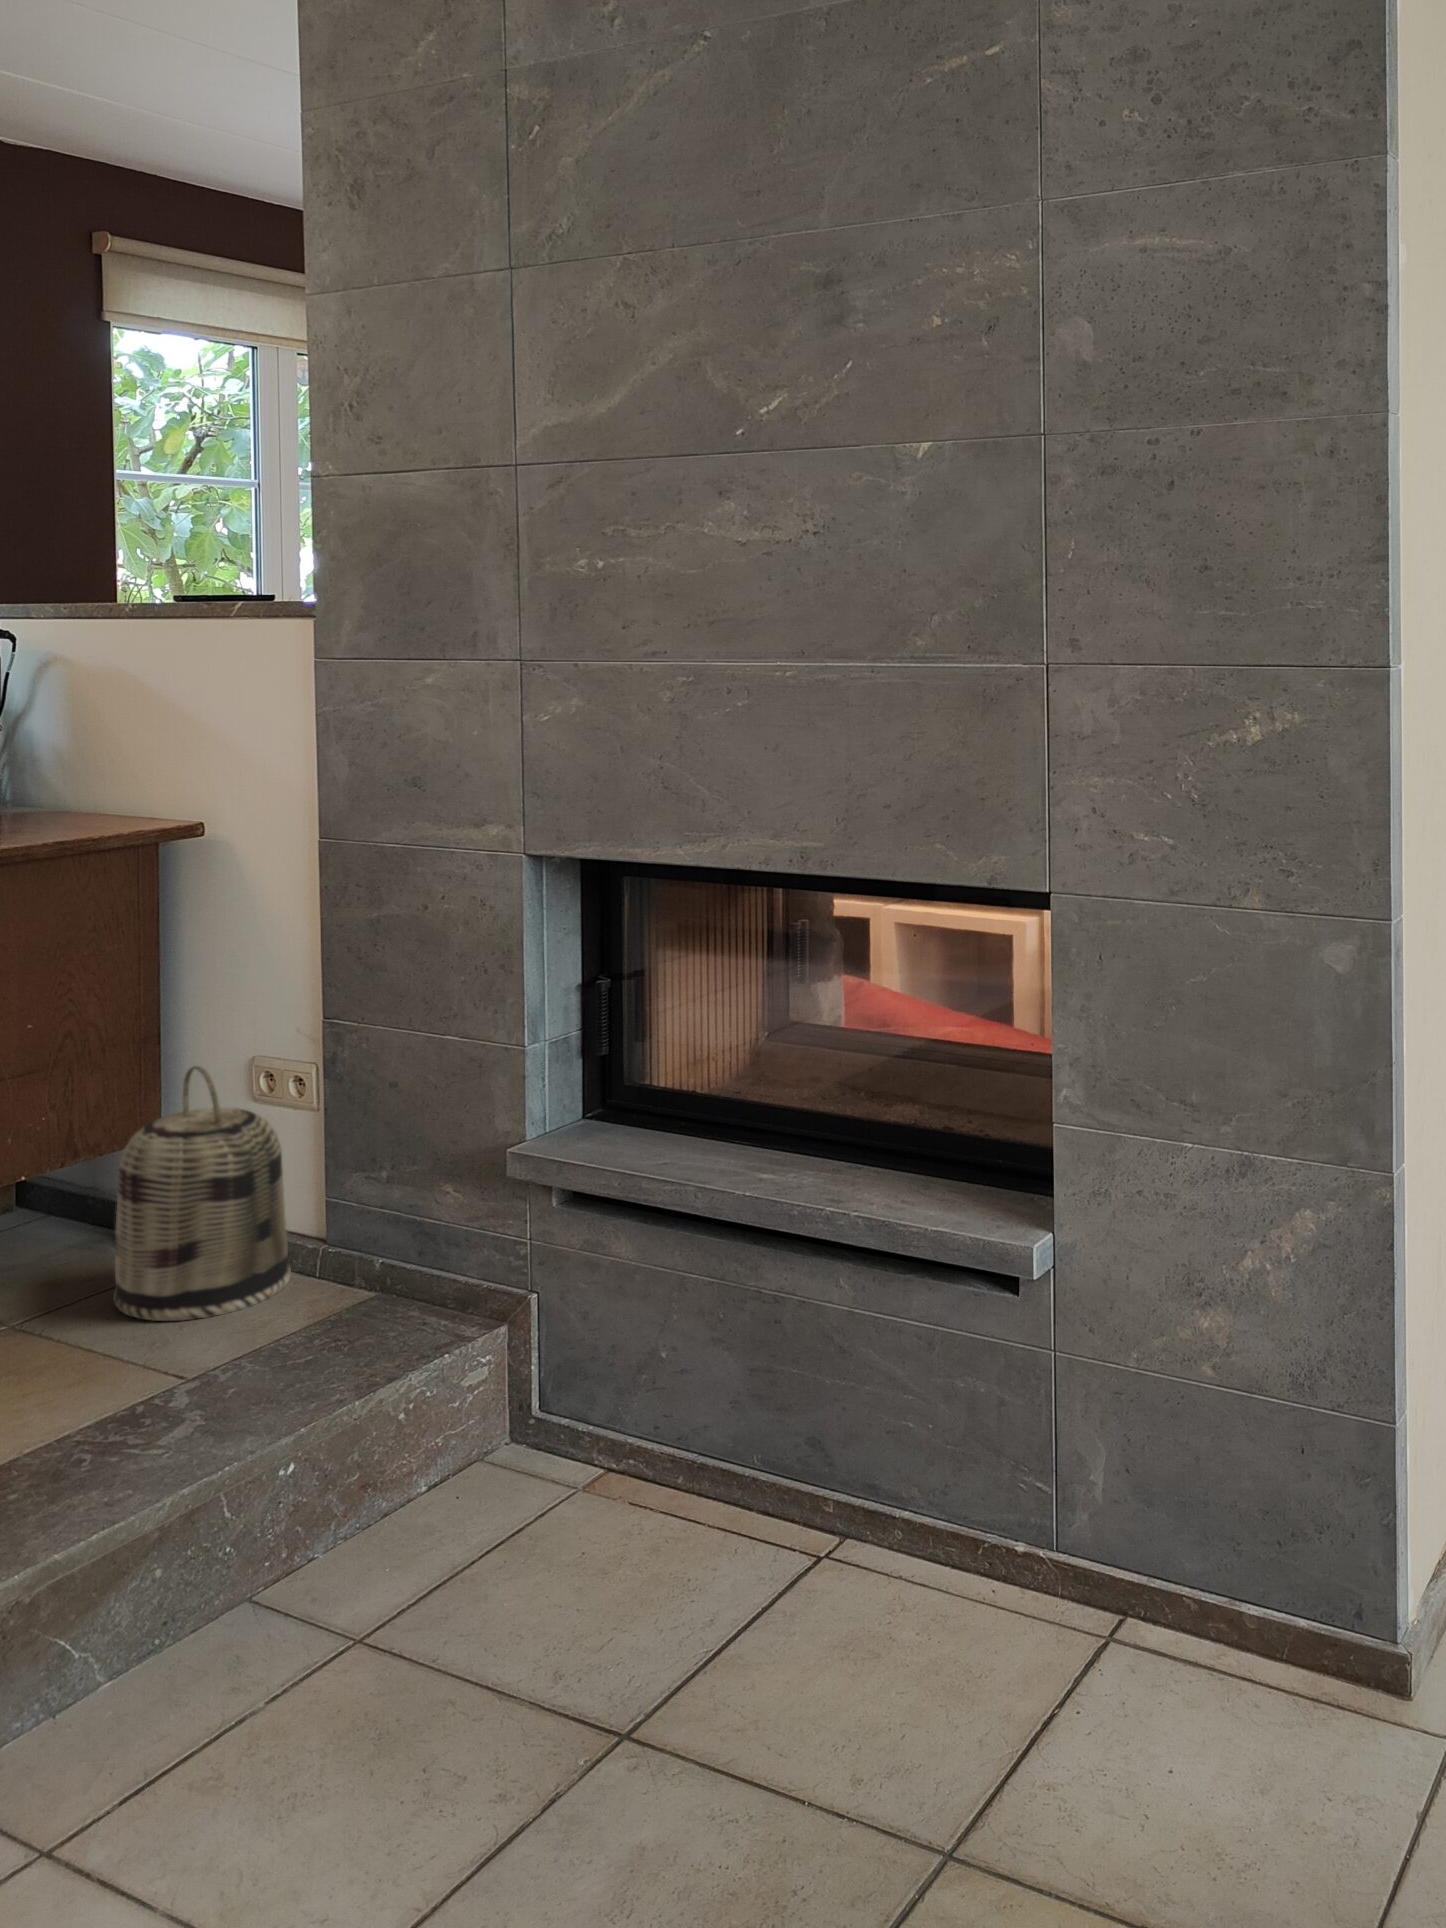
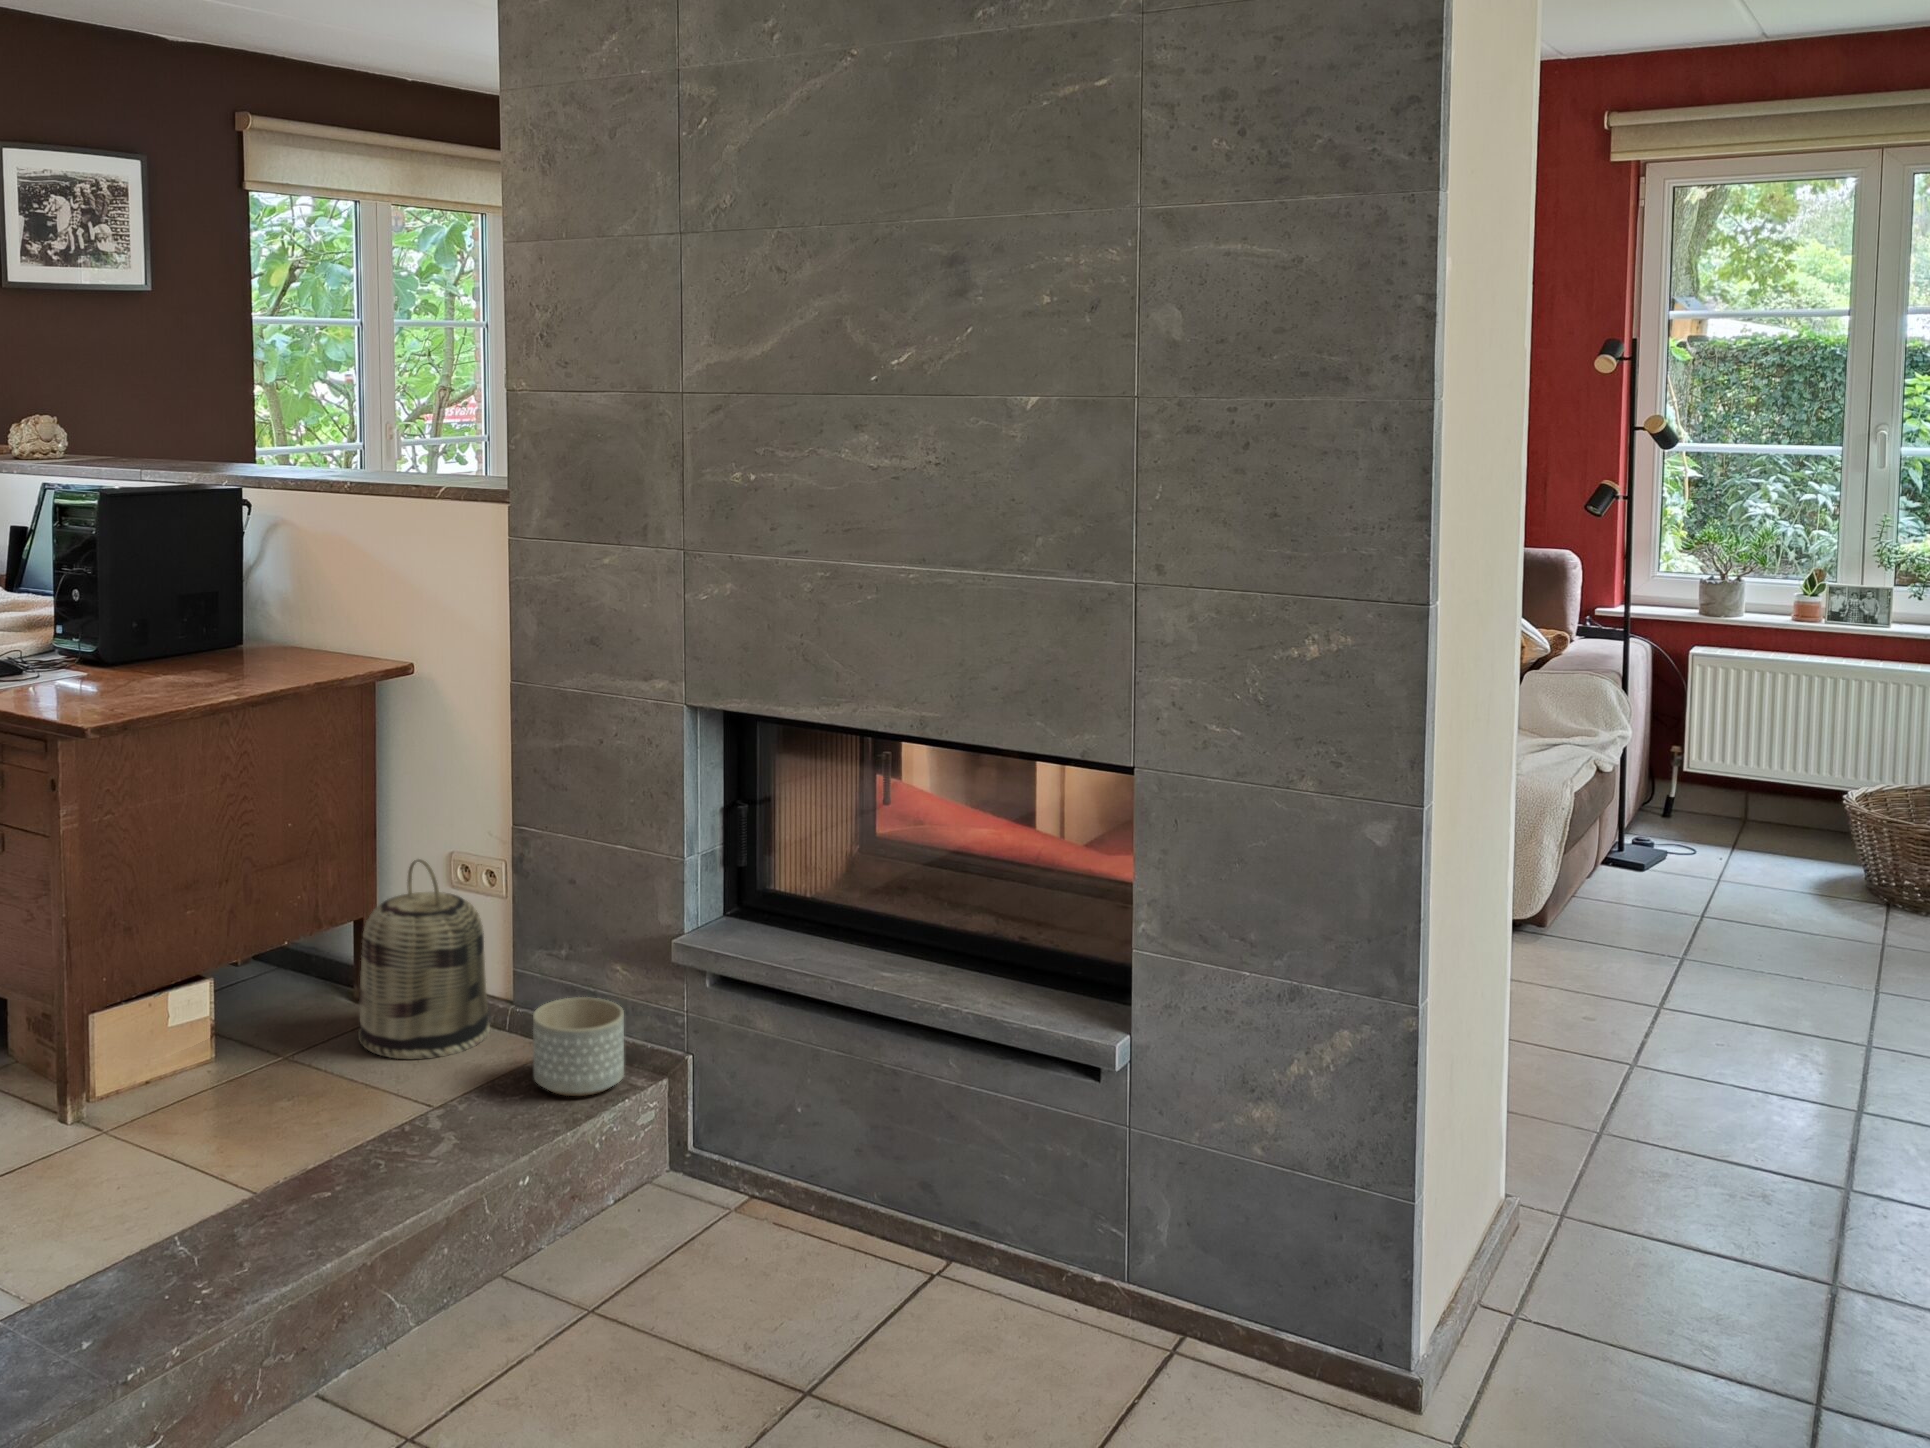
planter: none [325,1229,446,1355] -> present [533,997,624,1096]

